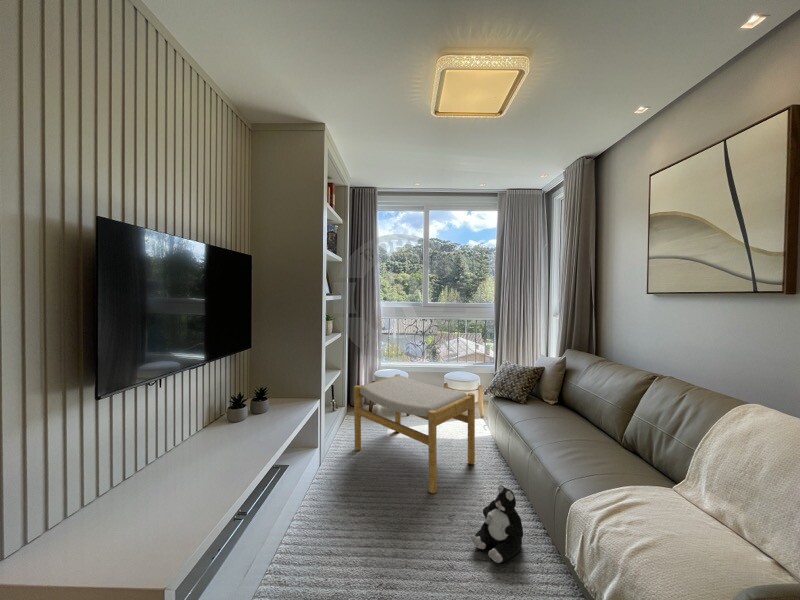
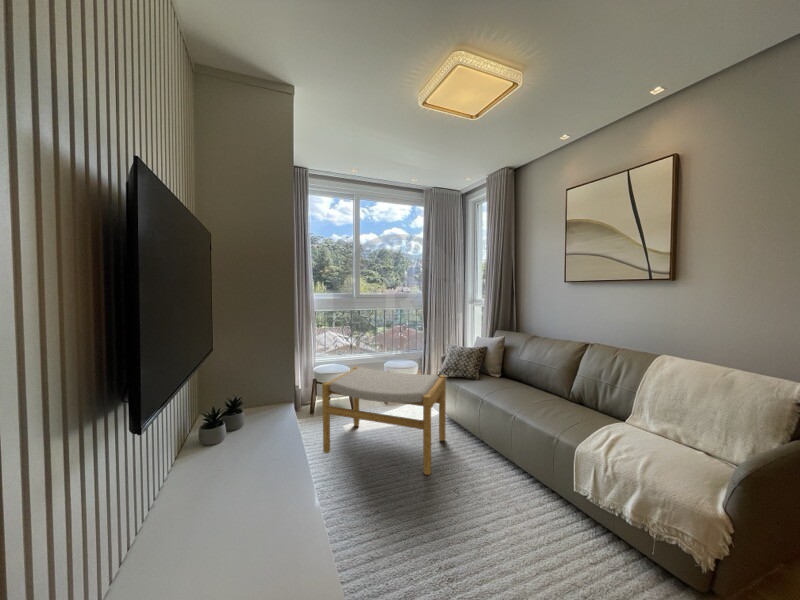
plush toy: present [471,485,523,563] -> none [490,449,530,516]

